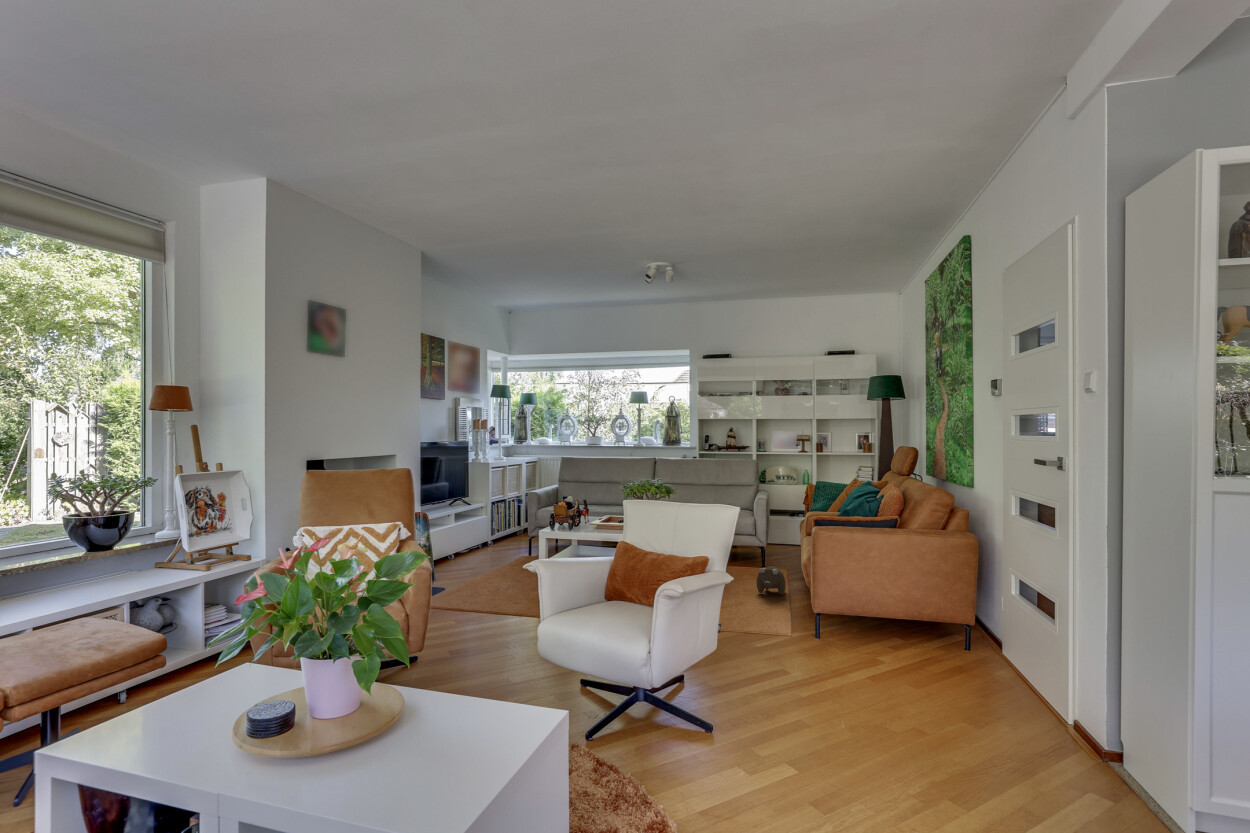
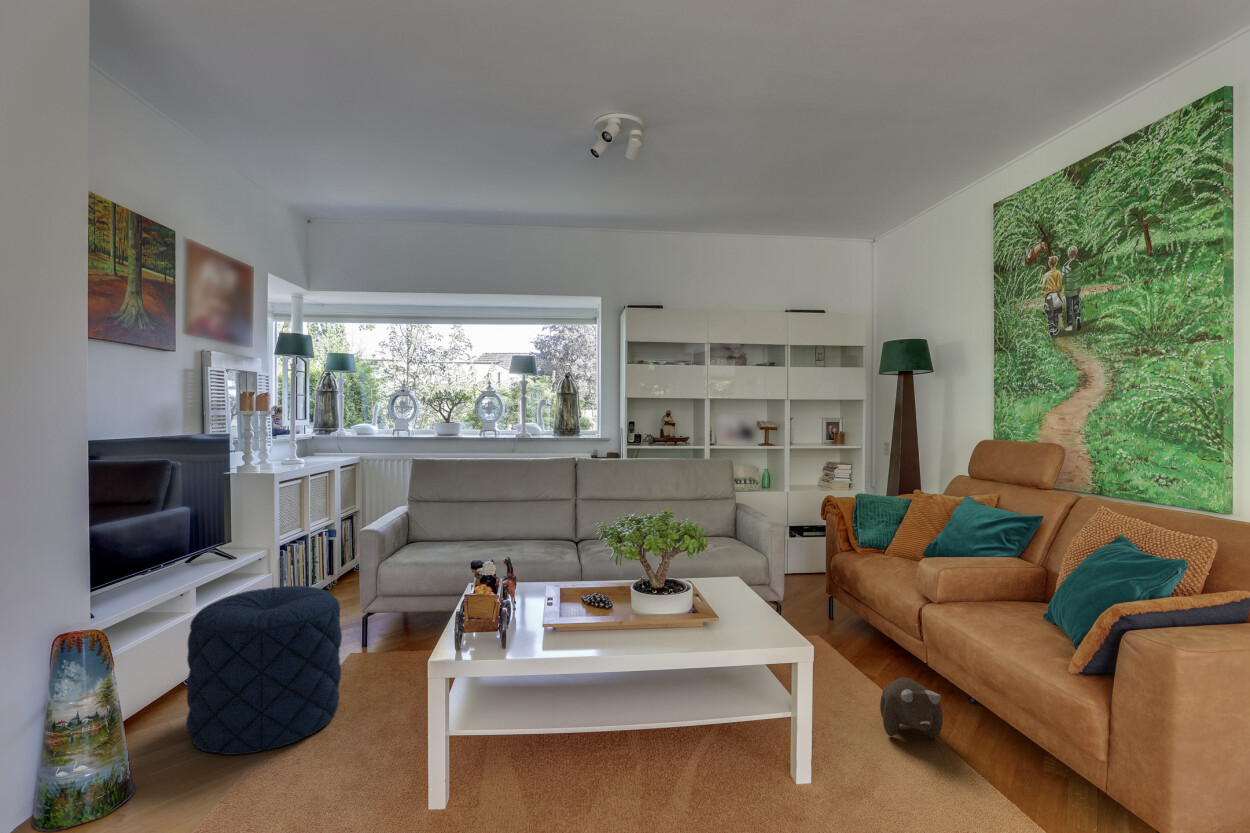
pouf: none [453,512,514,576] -> present [186,586,342,755]

